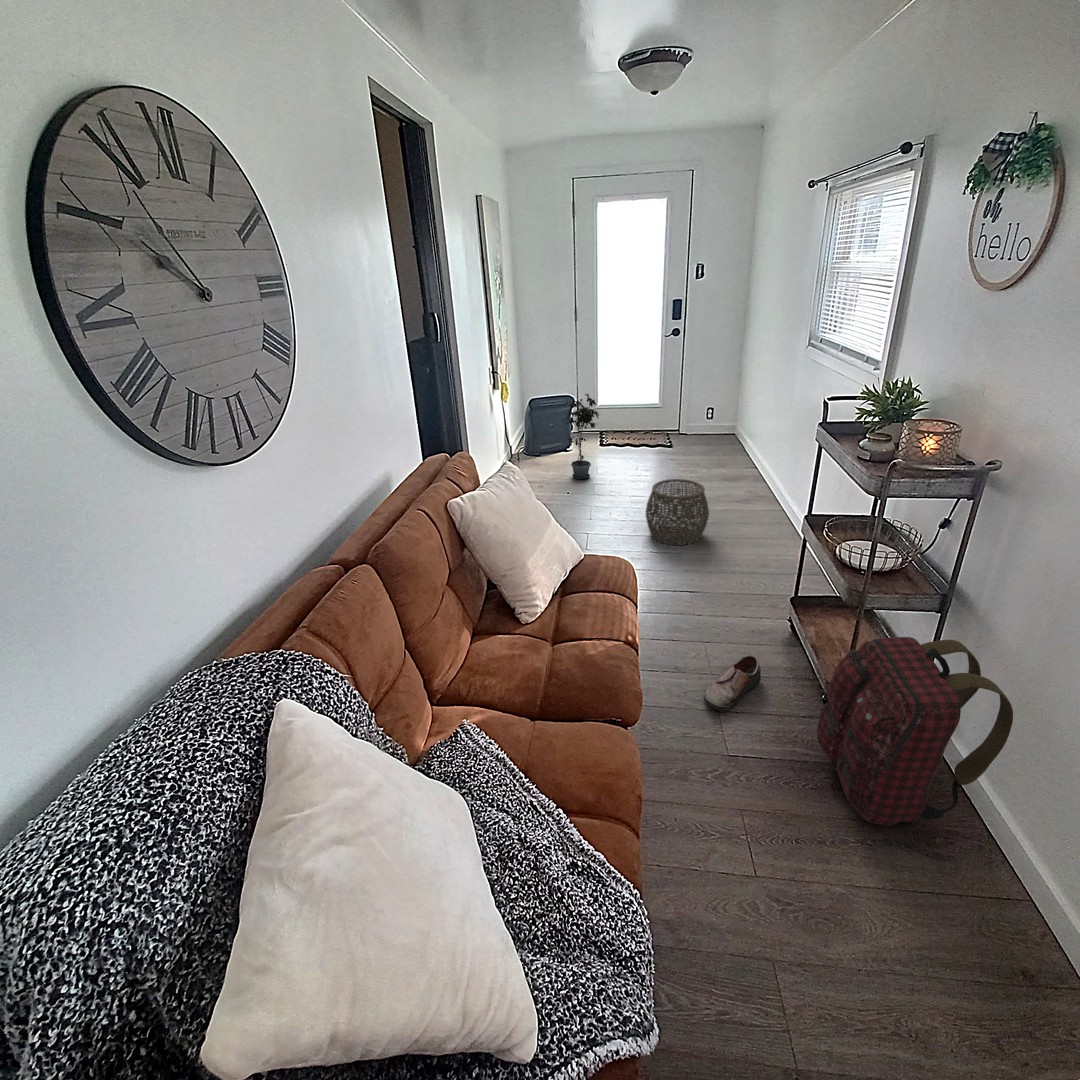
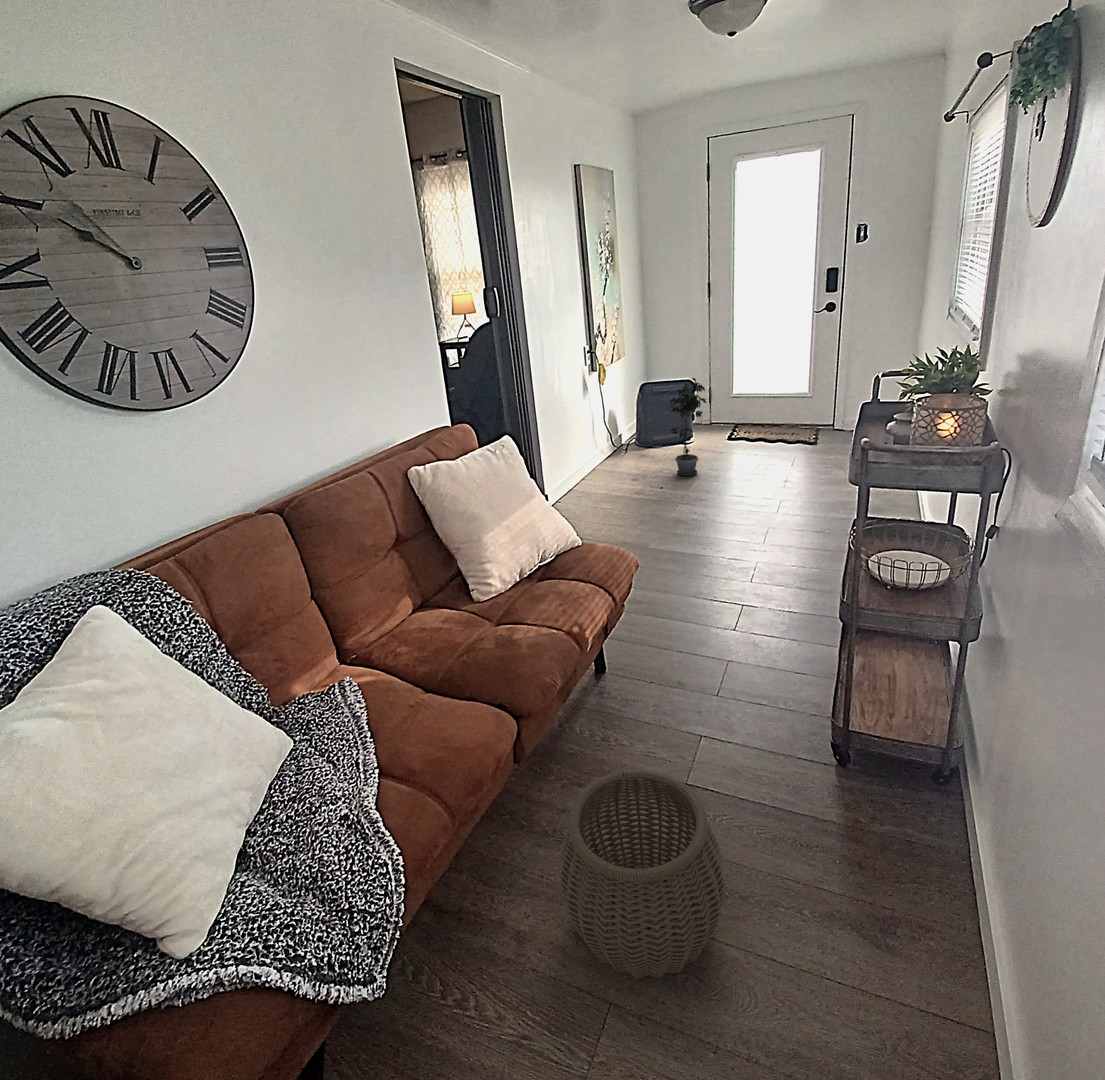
woven basket: present [646,479,709,545] -> present [560,769,726,979]
backpack: present [817,637,1013,826] -> none [783,657,987,892]
shoe: present [704,655,761,712] -> none [689,674,771,733]

